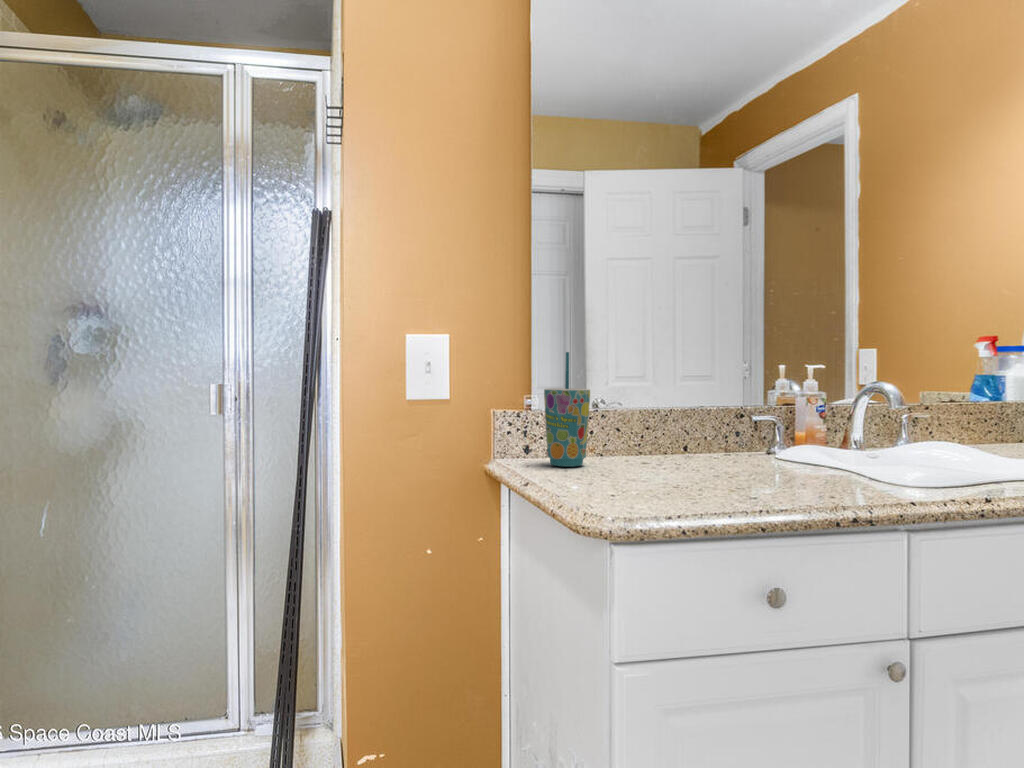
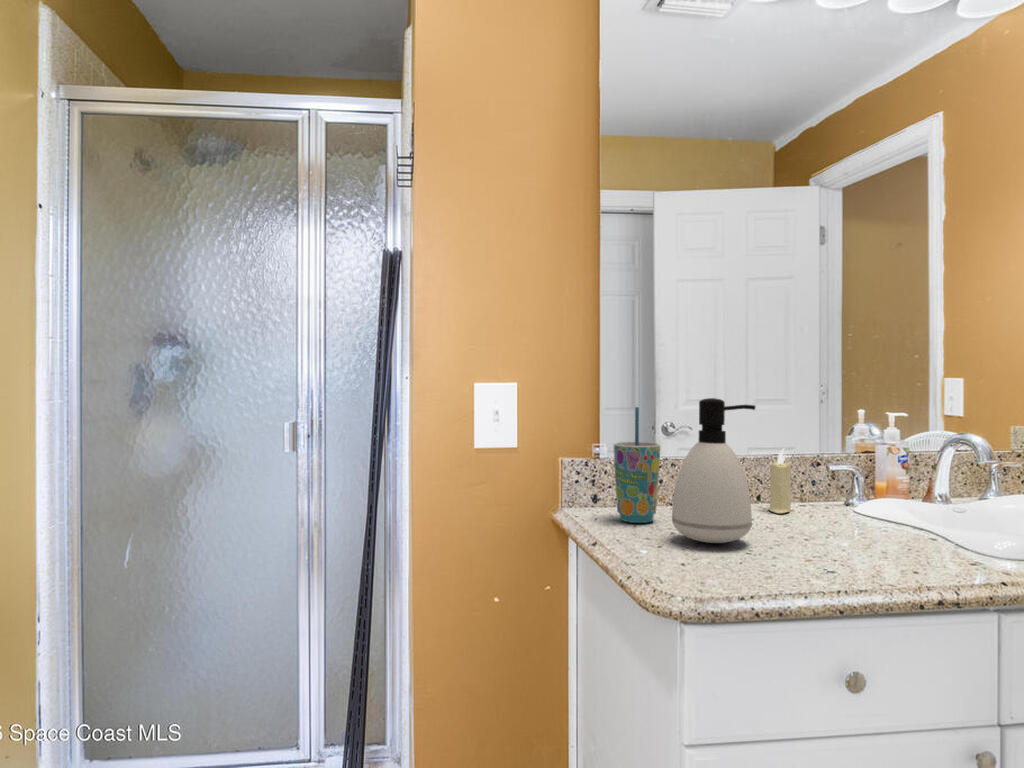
soap dispenser: none [601,336,683,479] -> present [672,398,755,543]
candle: none [692,396,716,459] -> present [767,448,791,513]

